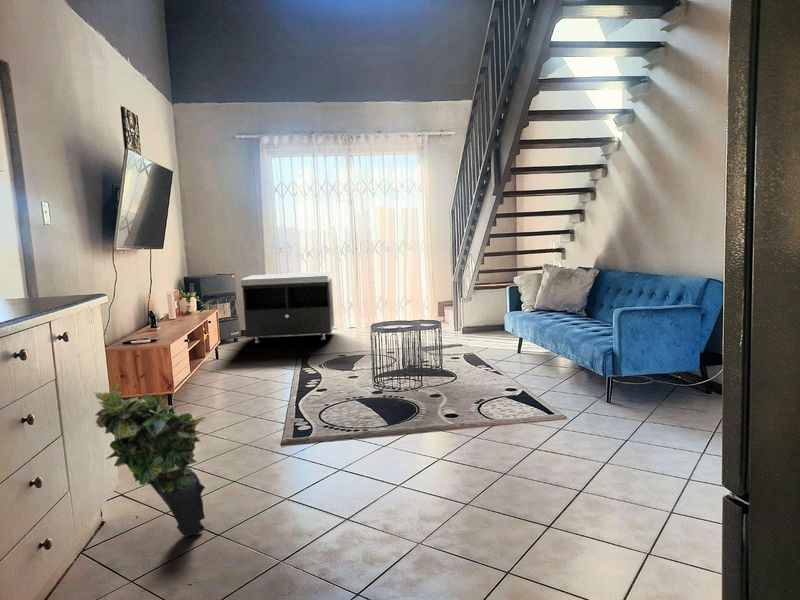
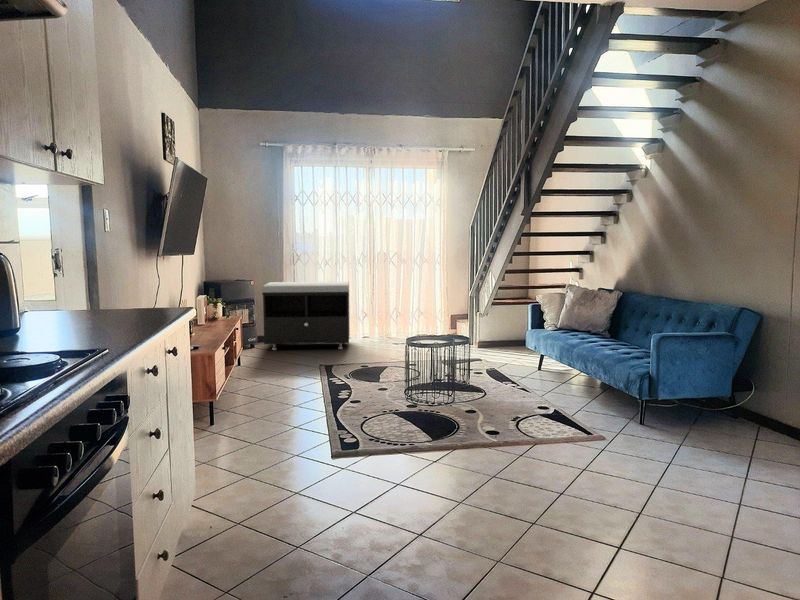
potted plant: present [94,383,206,537] -> none [185,397,289,551]

